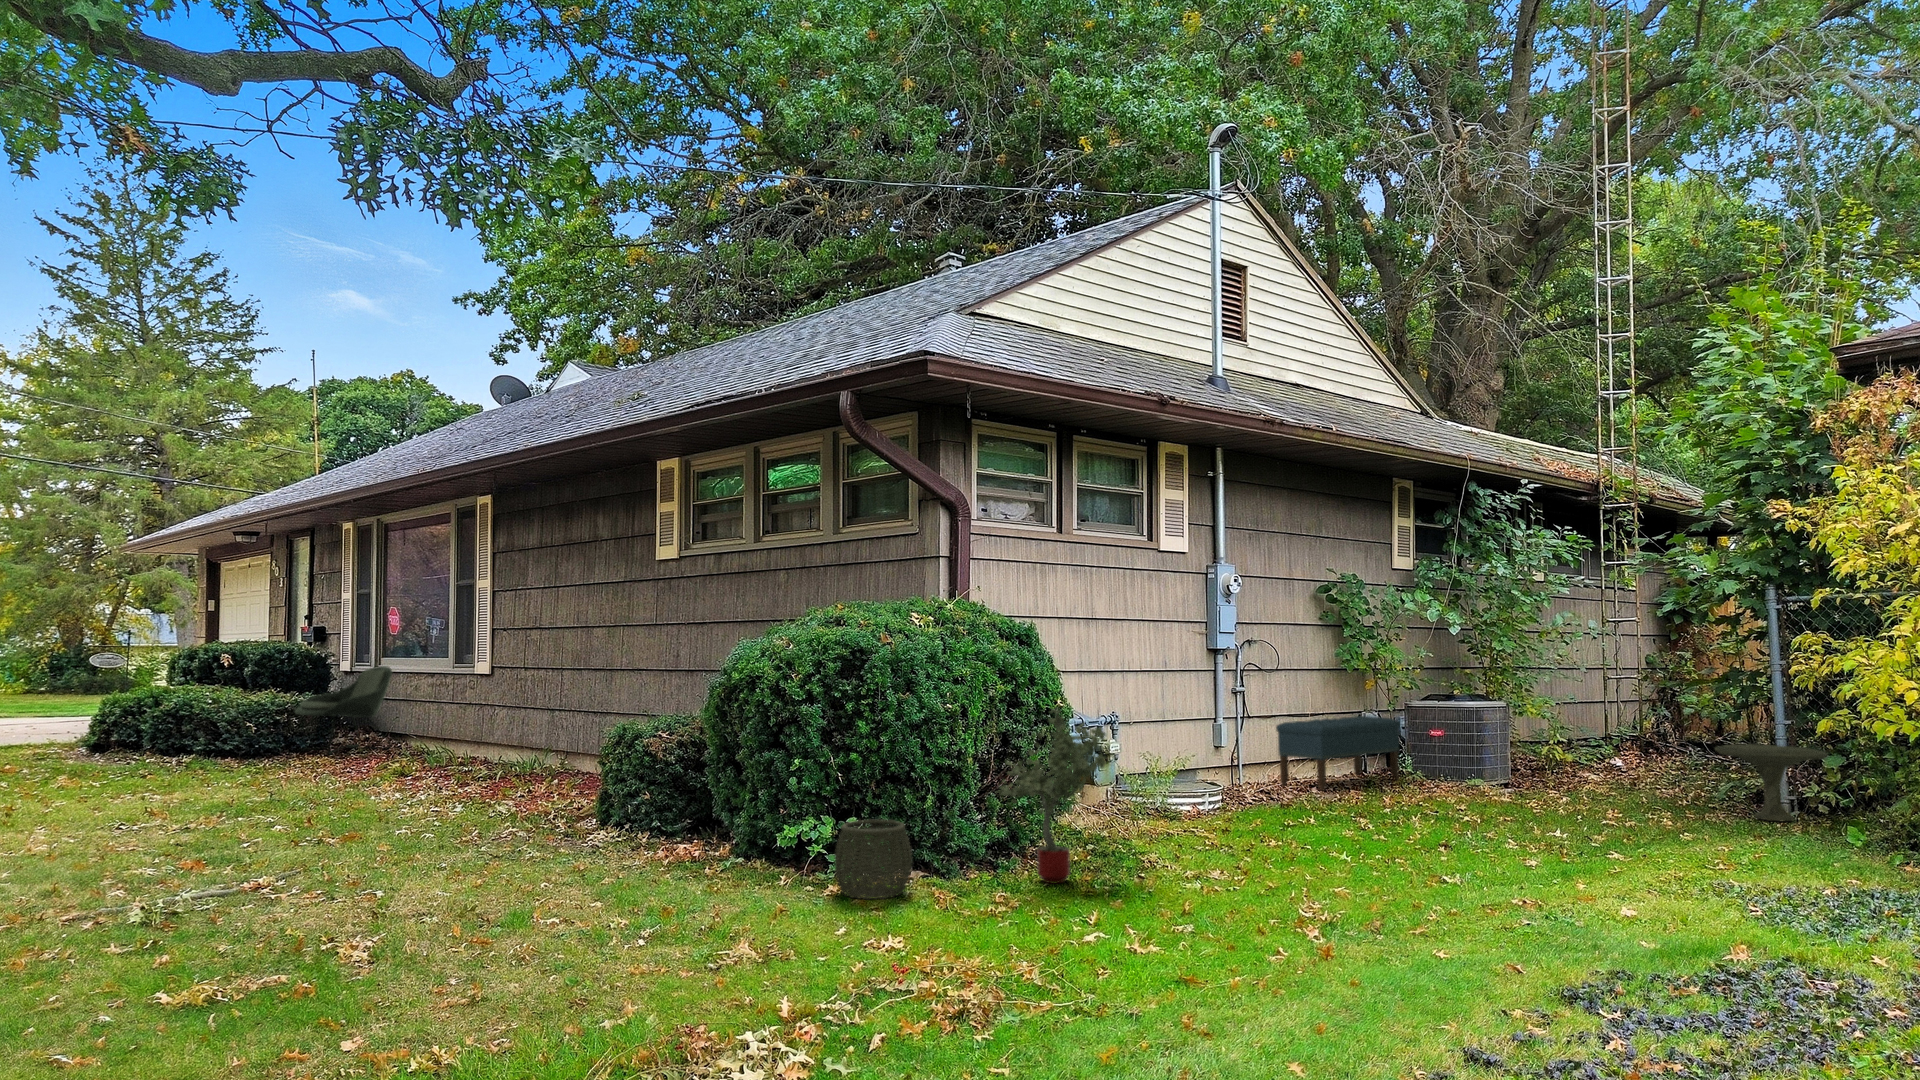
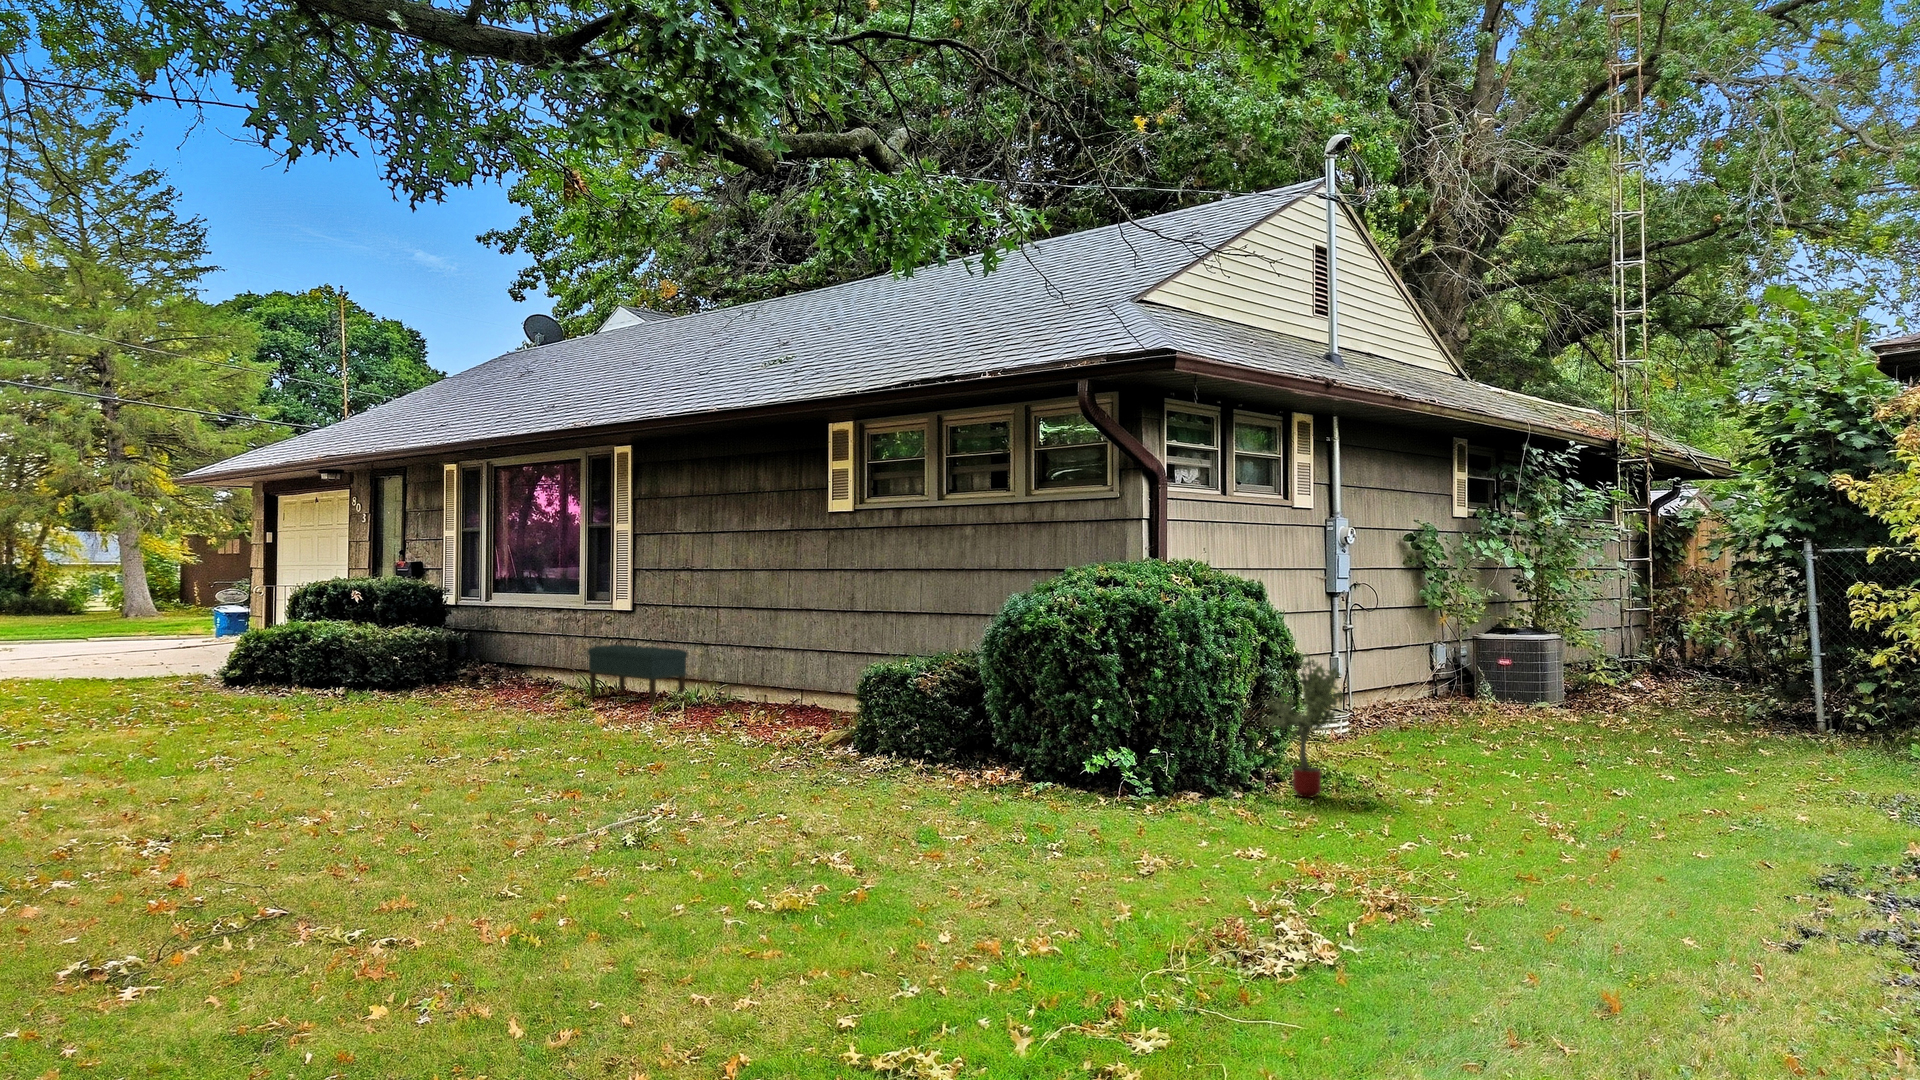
lounge chair: present [295,666,392,755] -> none [424,604,518,689]
bench: present [1276,716,1400,791] -> present [588,644,687,704]
side table: present [1715,744,1828,822] -> none [1762,675,1862,738]
woven basket: present [834,820,912,899] -> none [1142,747,1208,813]

